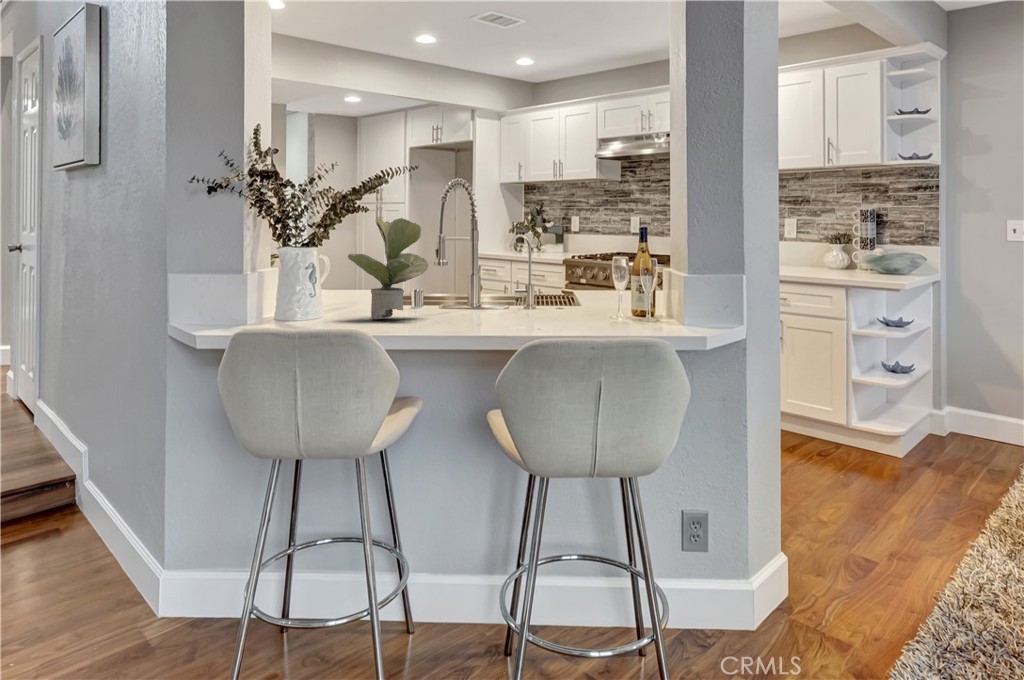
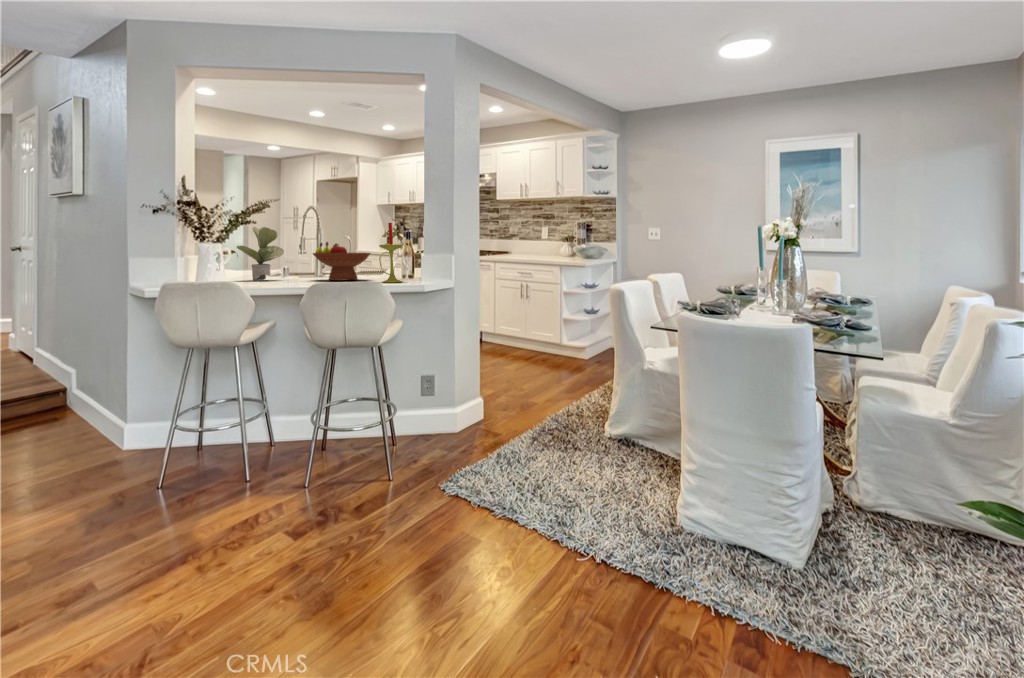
candle: none [631,206,680,333] -> present [379,223,403,282]
fruit bowl: none [483,247,593,322] -> present [313,242,370,281]

